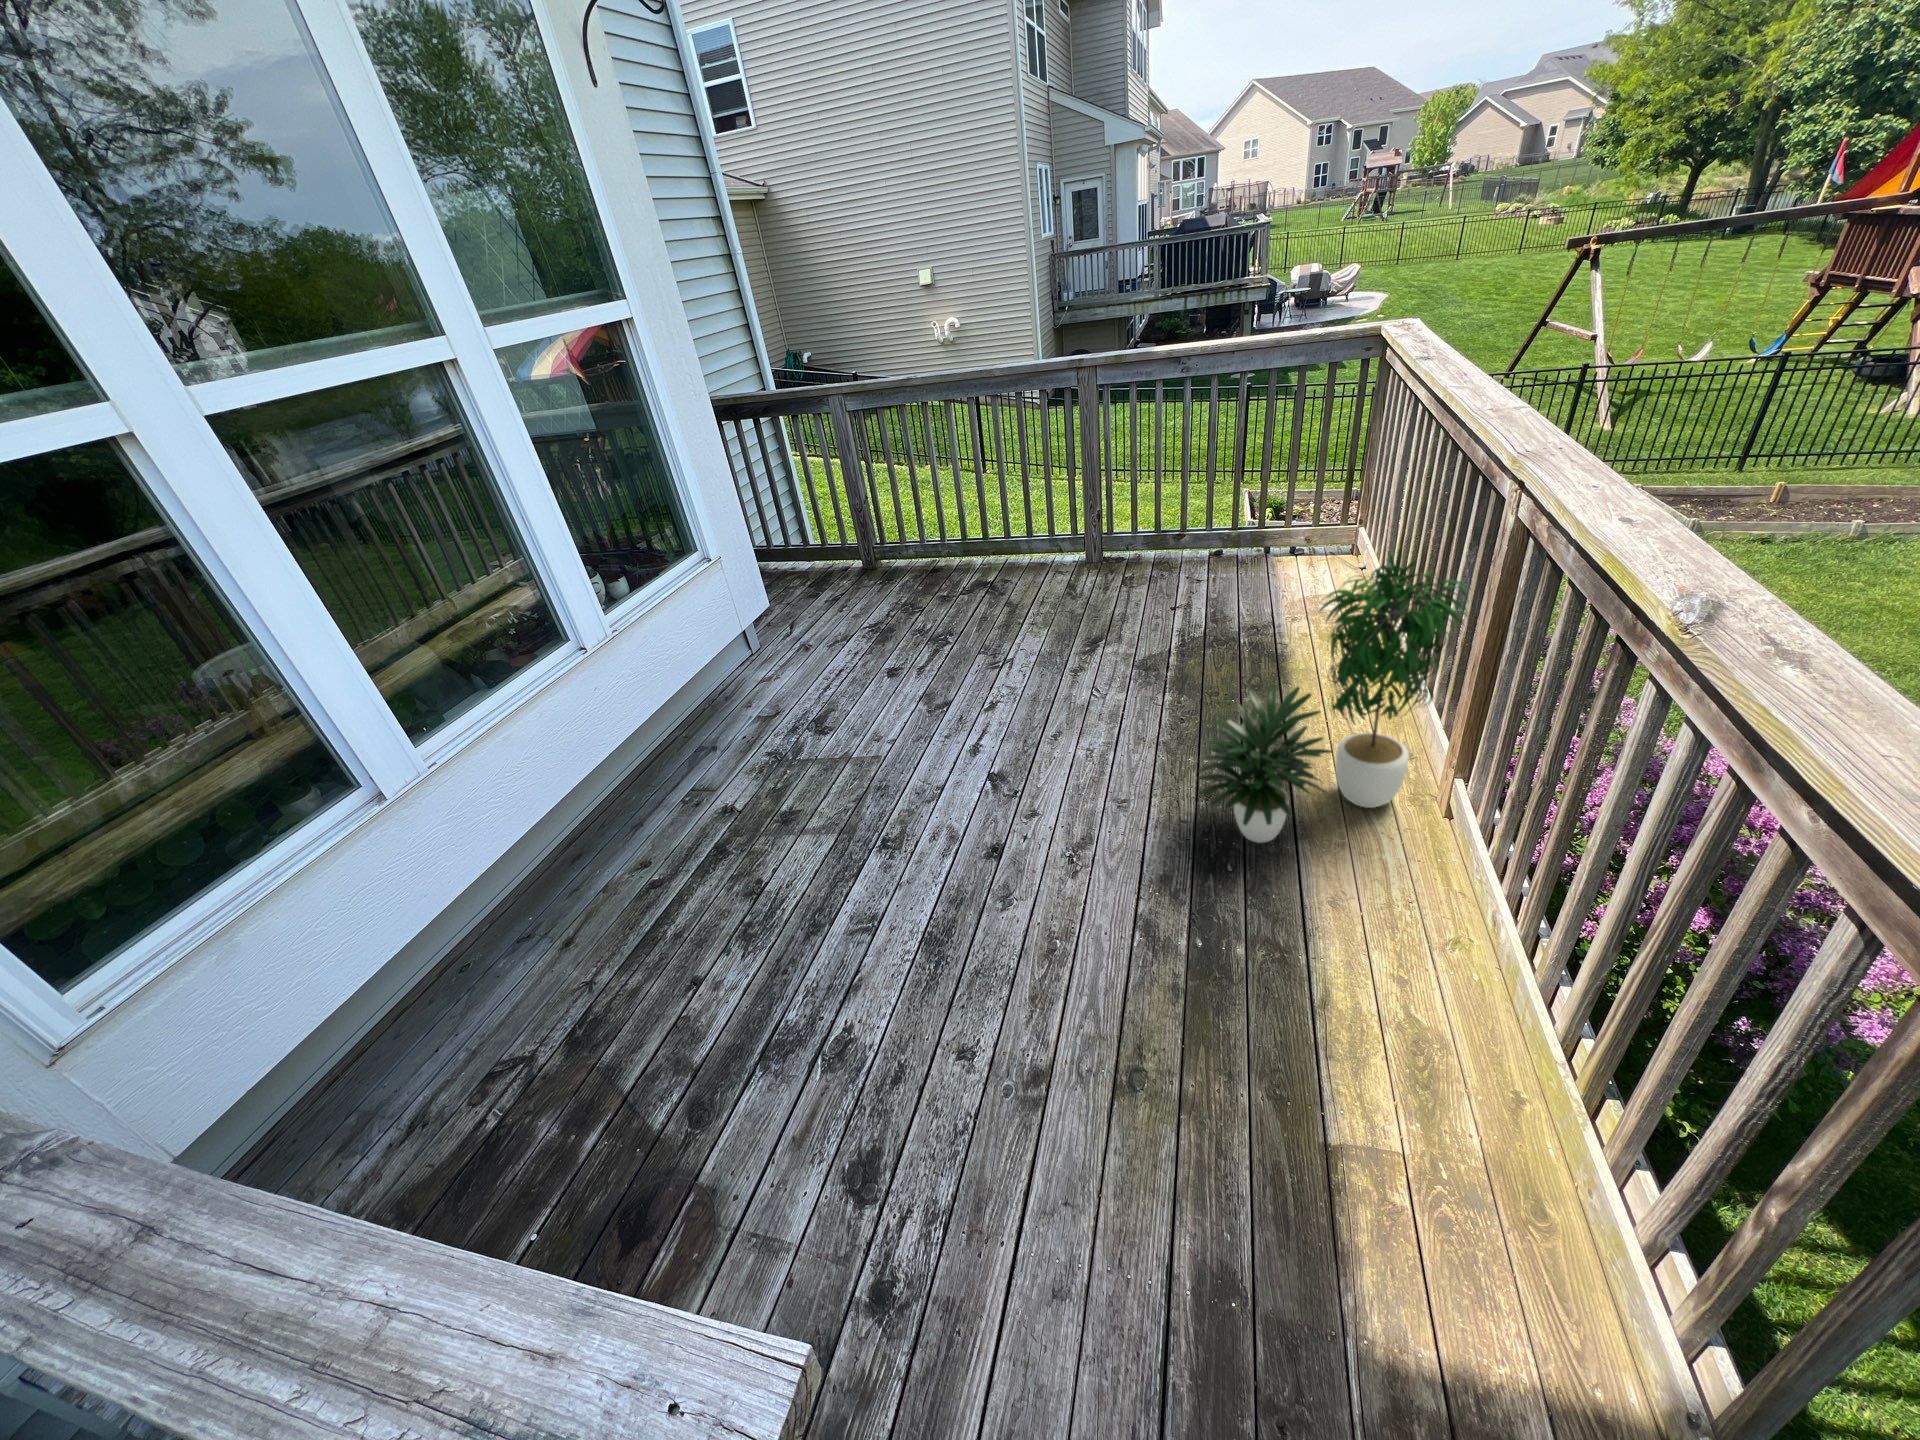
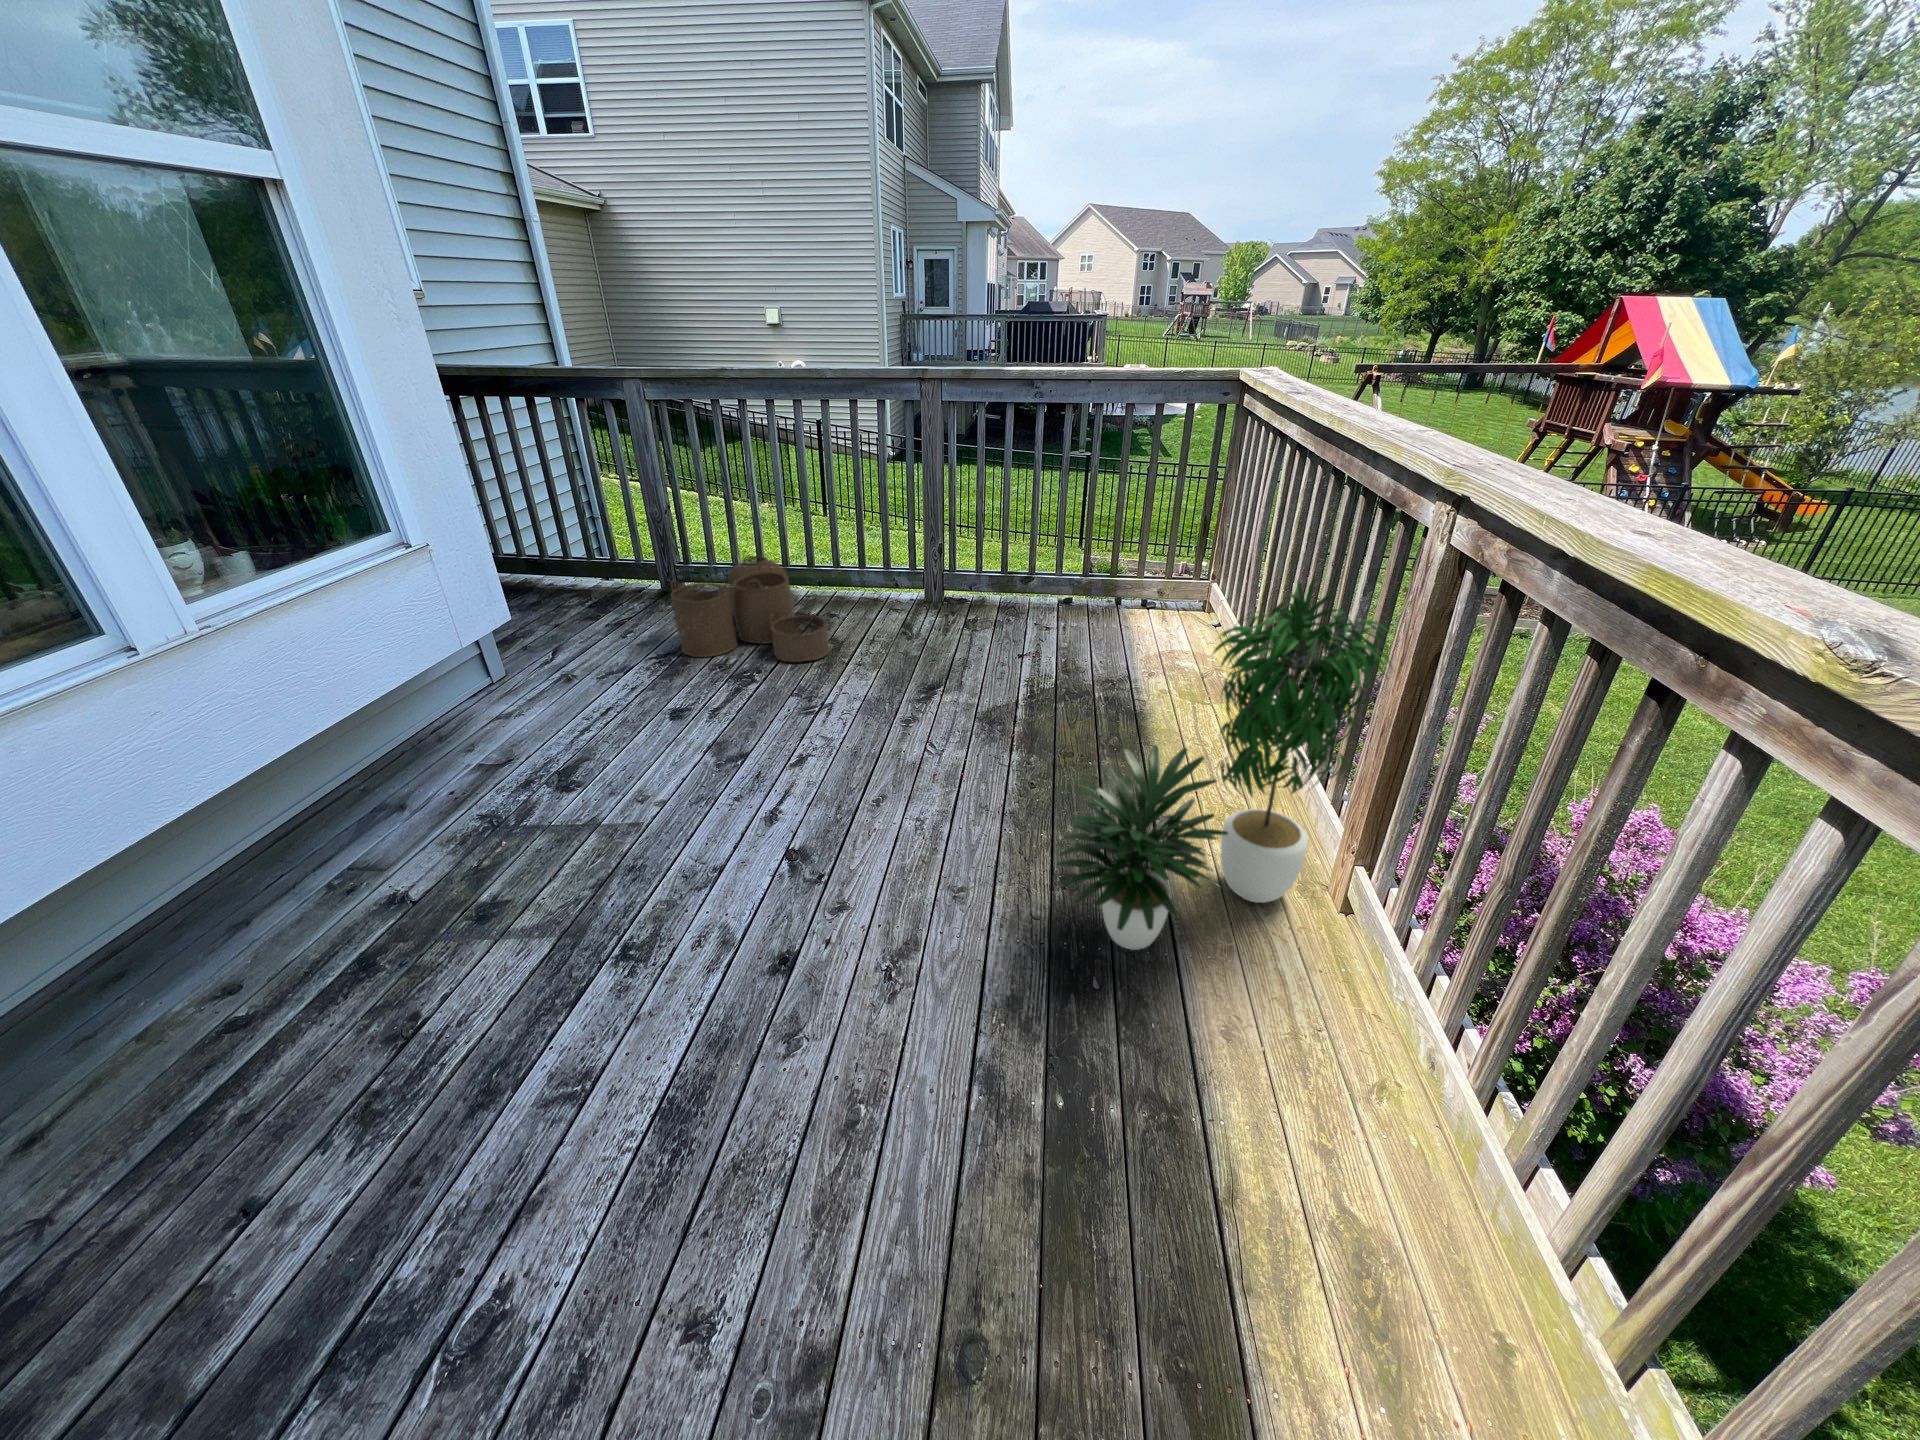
woven basket: none [879,530,1009,623] -> present [671,555,830,662]

